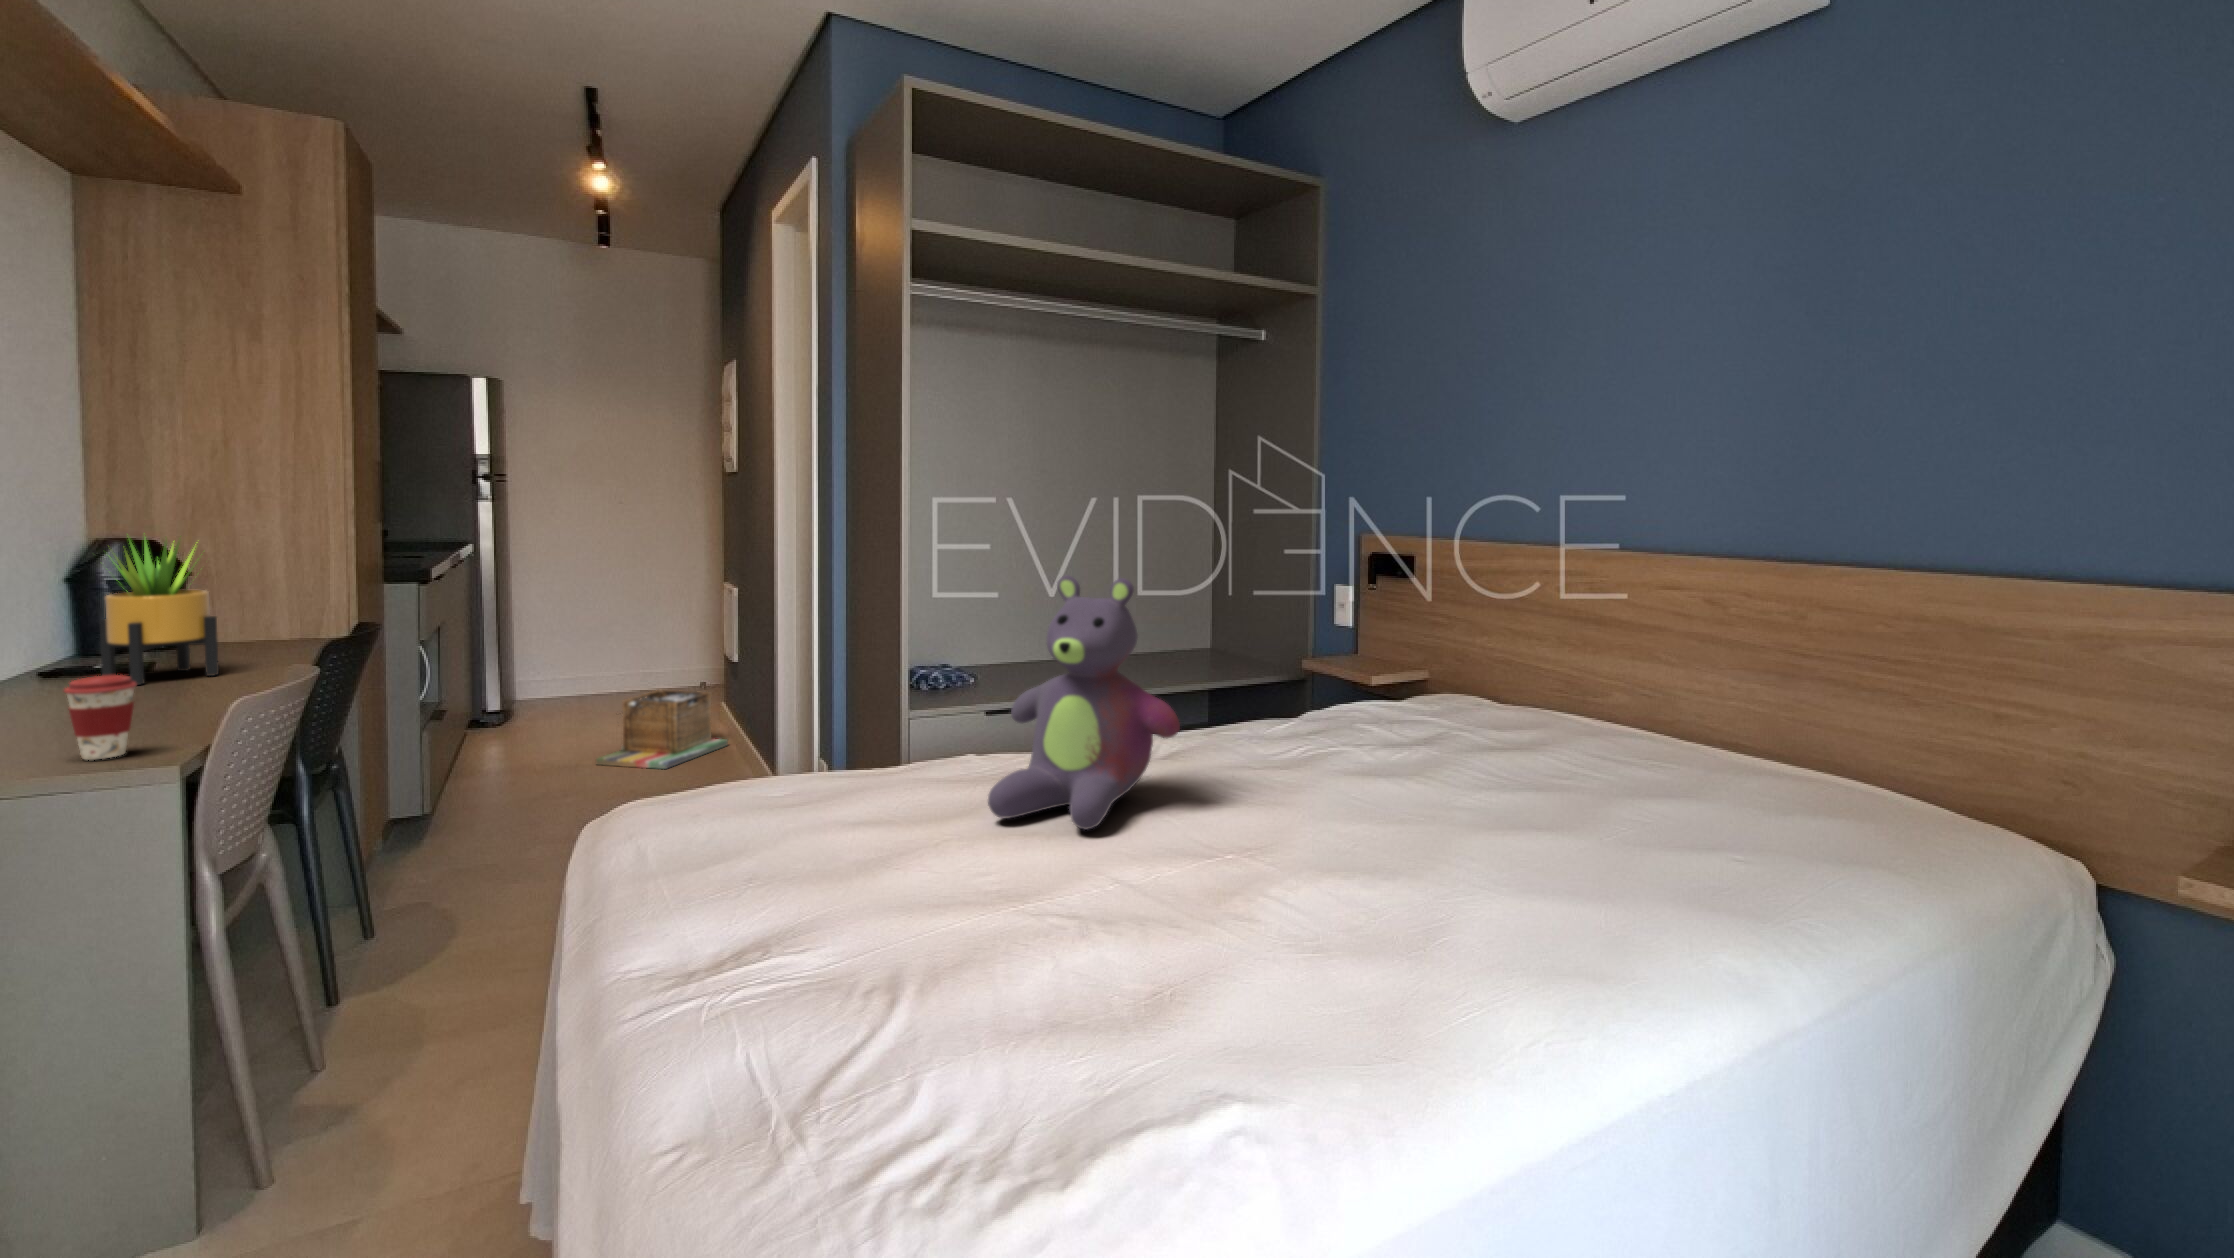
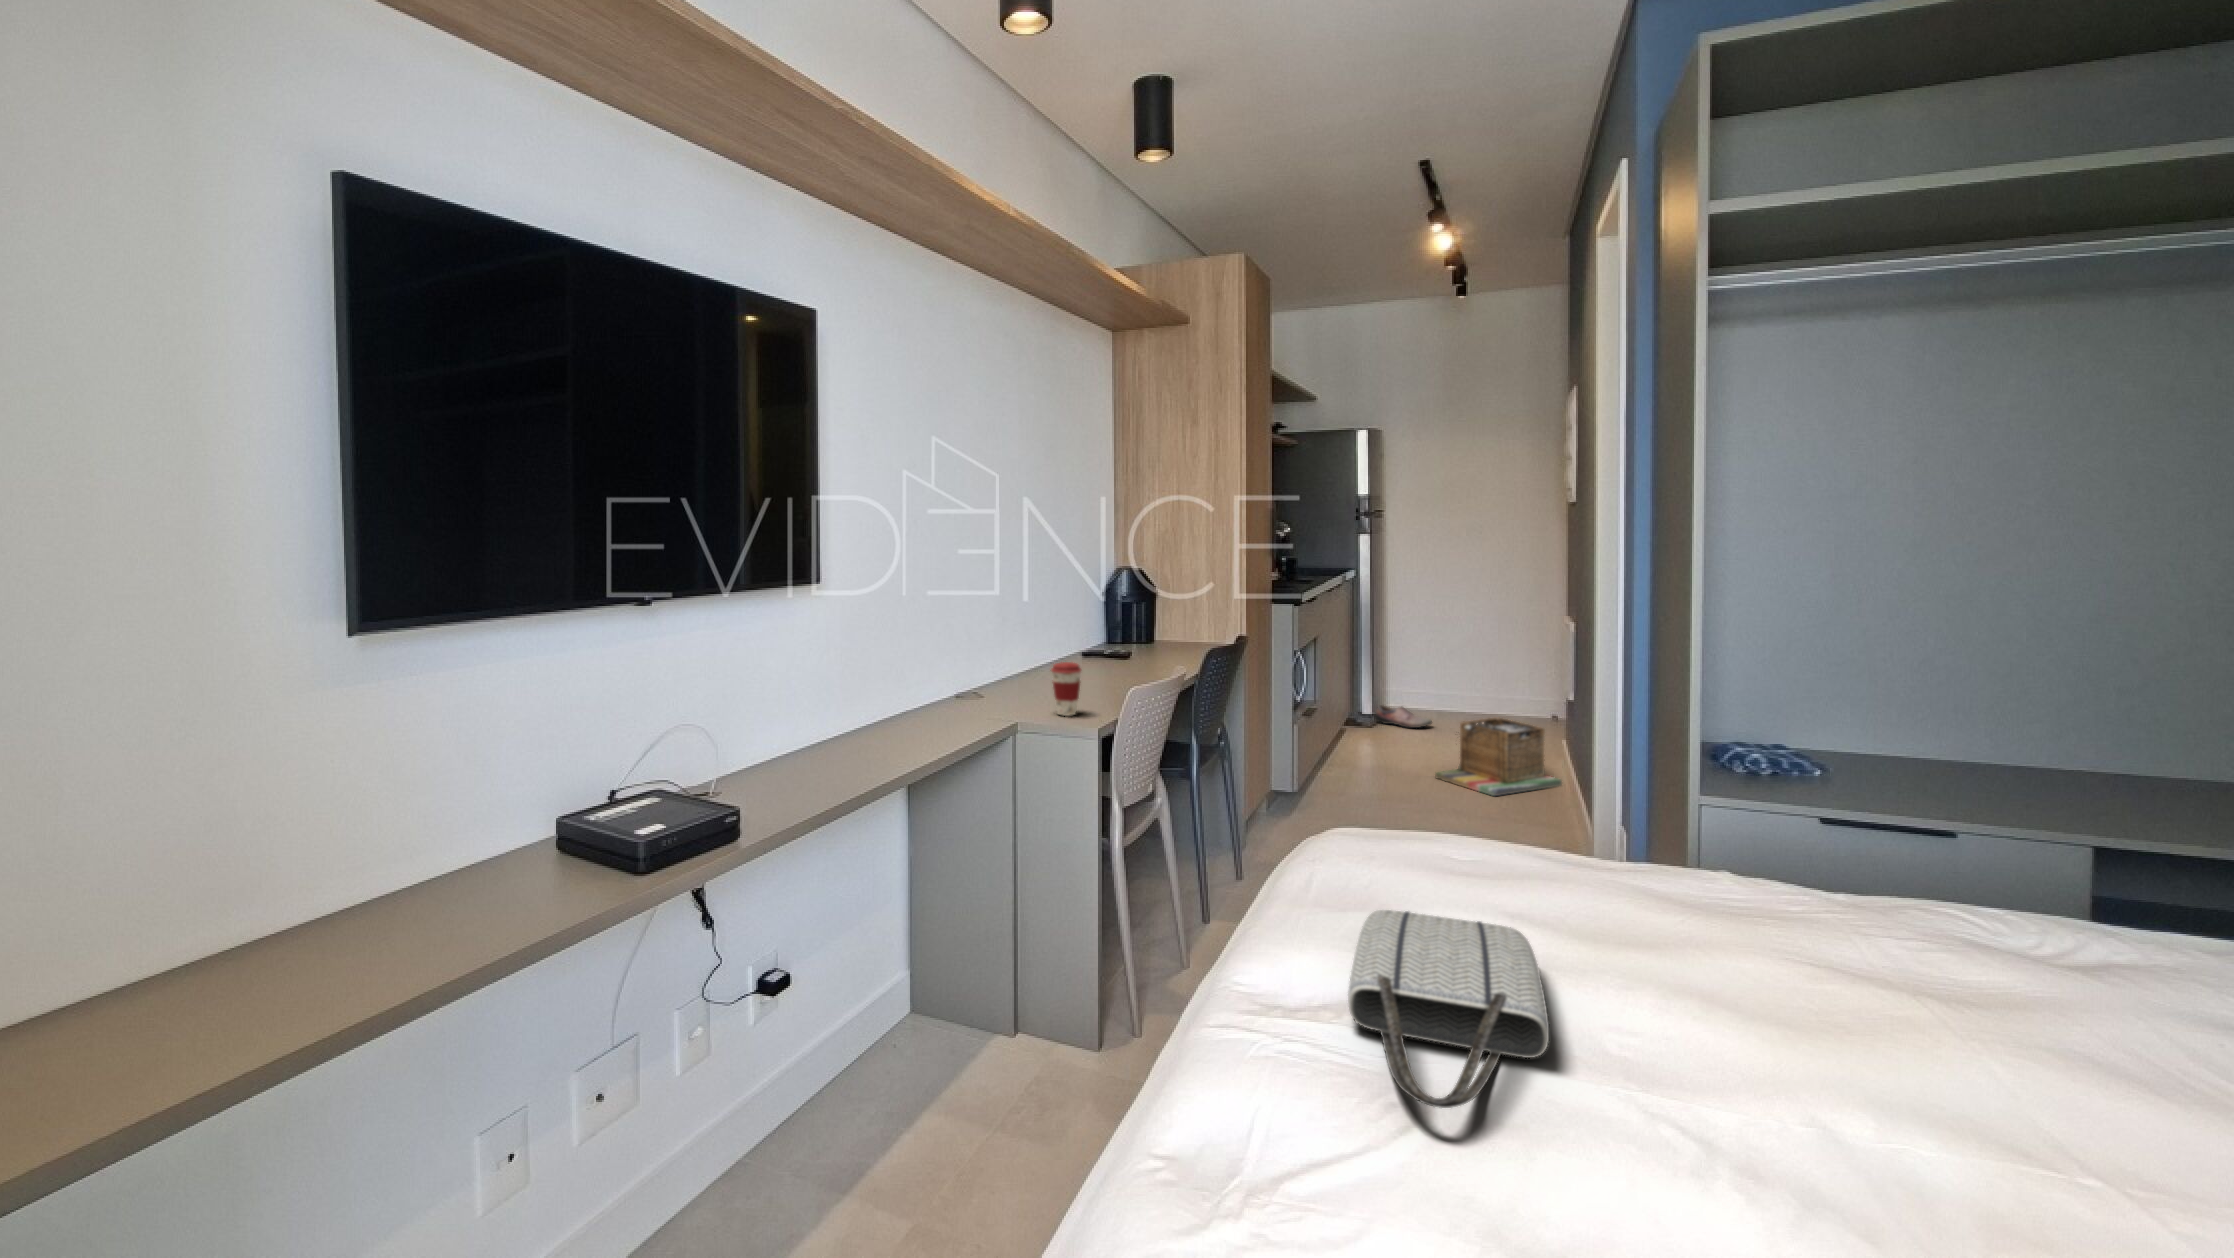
potted plant: present [100,540,219,685] -> none [1093,564,1152,666]
stuffed bear: present [988,575,1180,829] -> none [1666,670,2003,1022]
shoe: none [503,697,576,720] -> present [1376,705,1432,728]
tote bag: none [747,829,961,986] -> present [1348,910,1549,1108]

